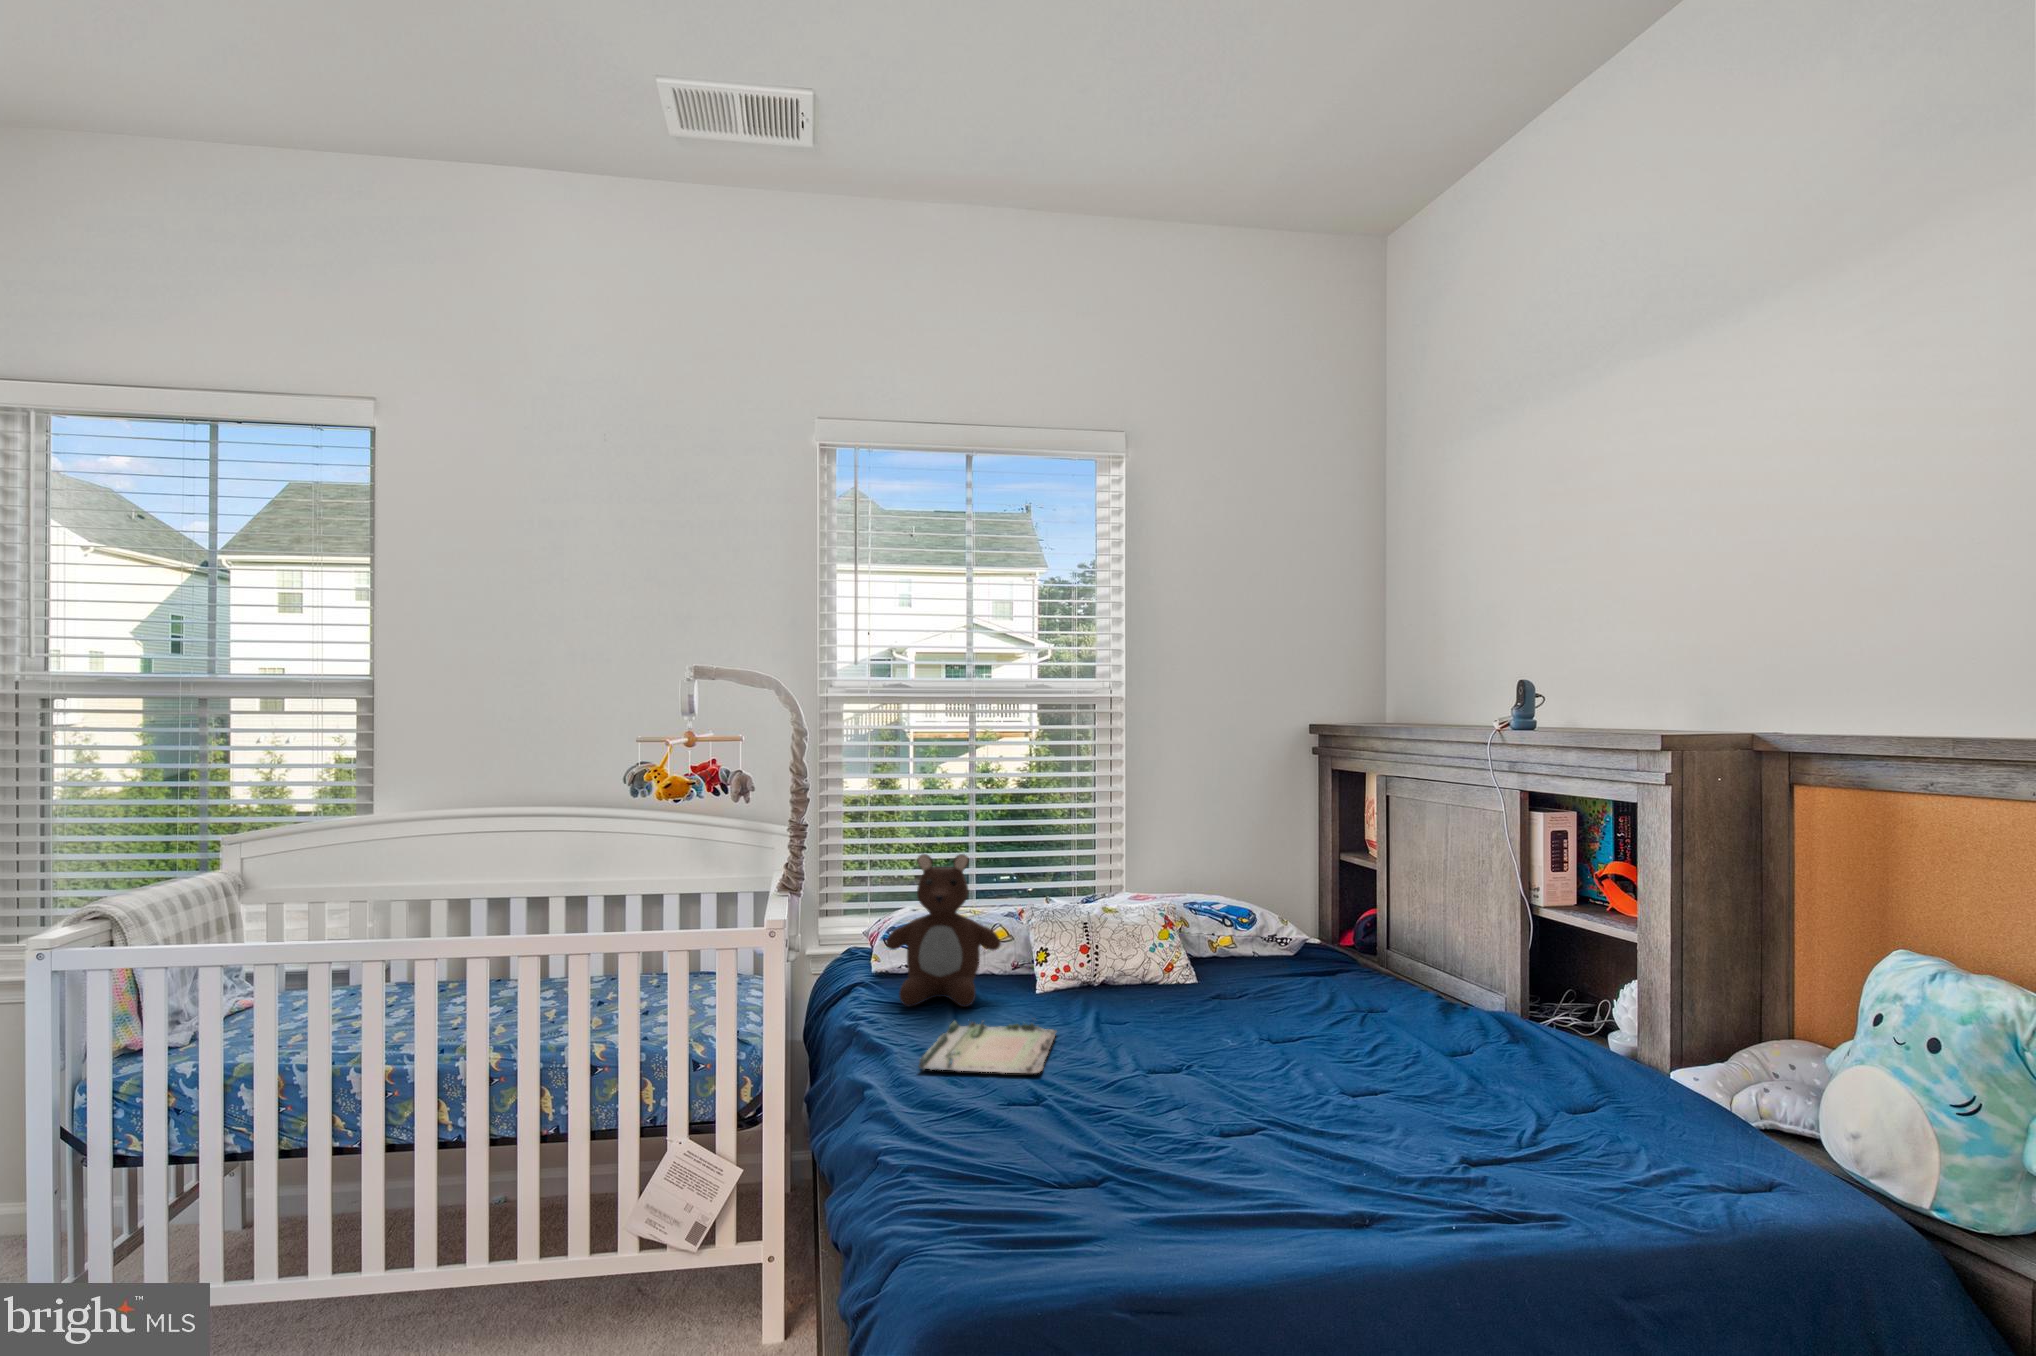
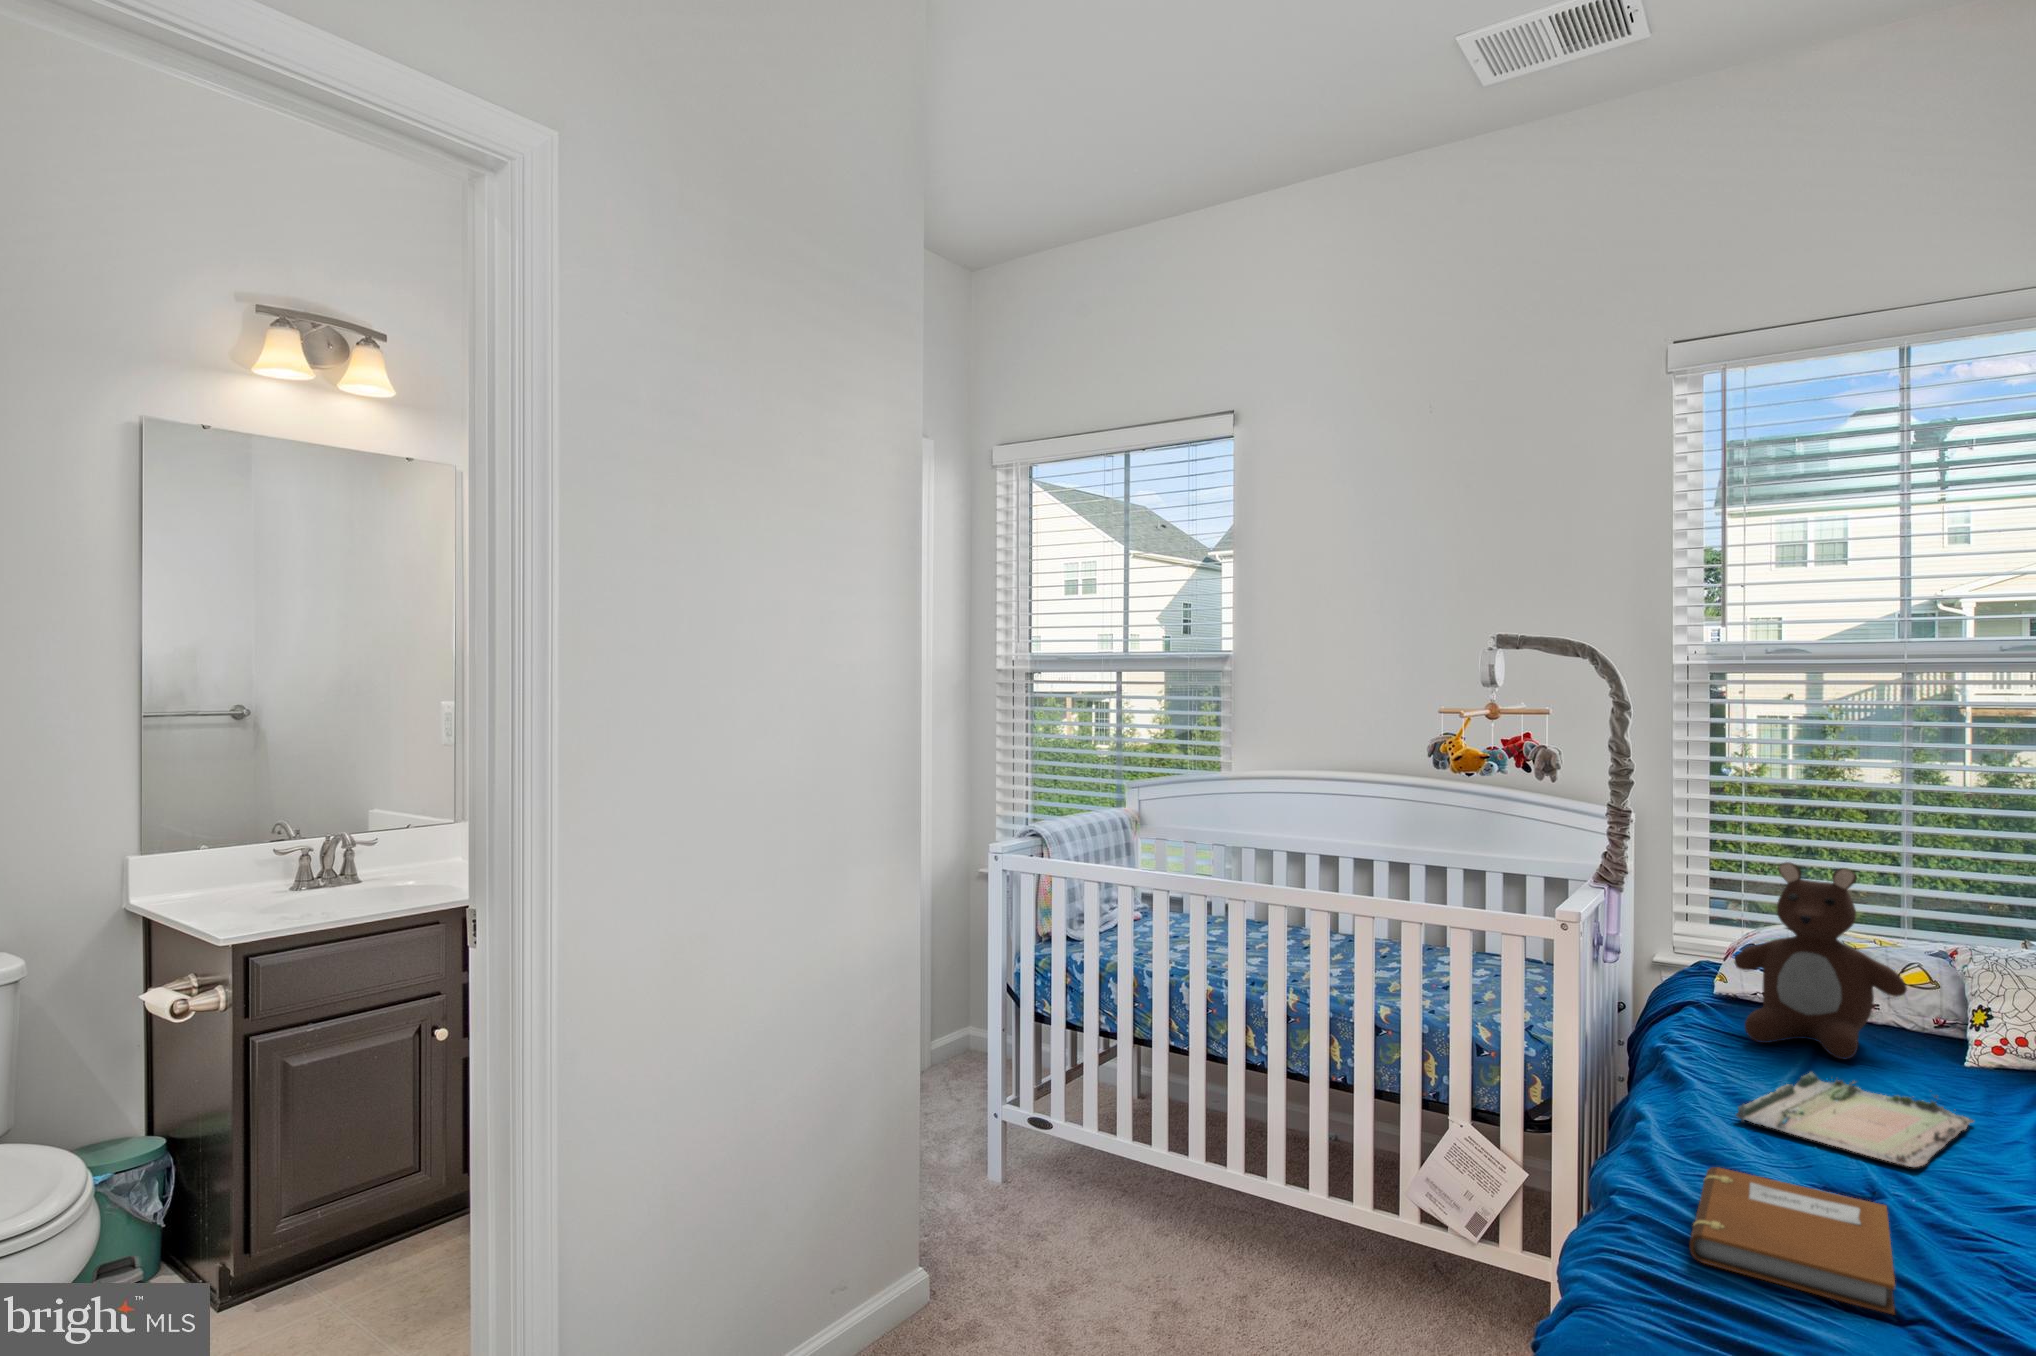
notebook: none [922,1103,1066,1187] -> present [1690,1167,1895,1315]

